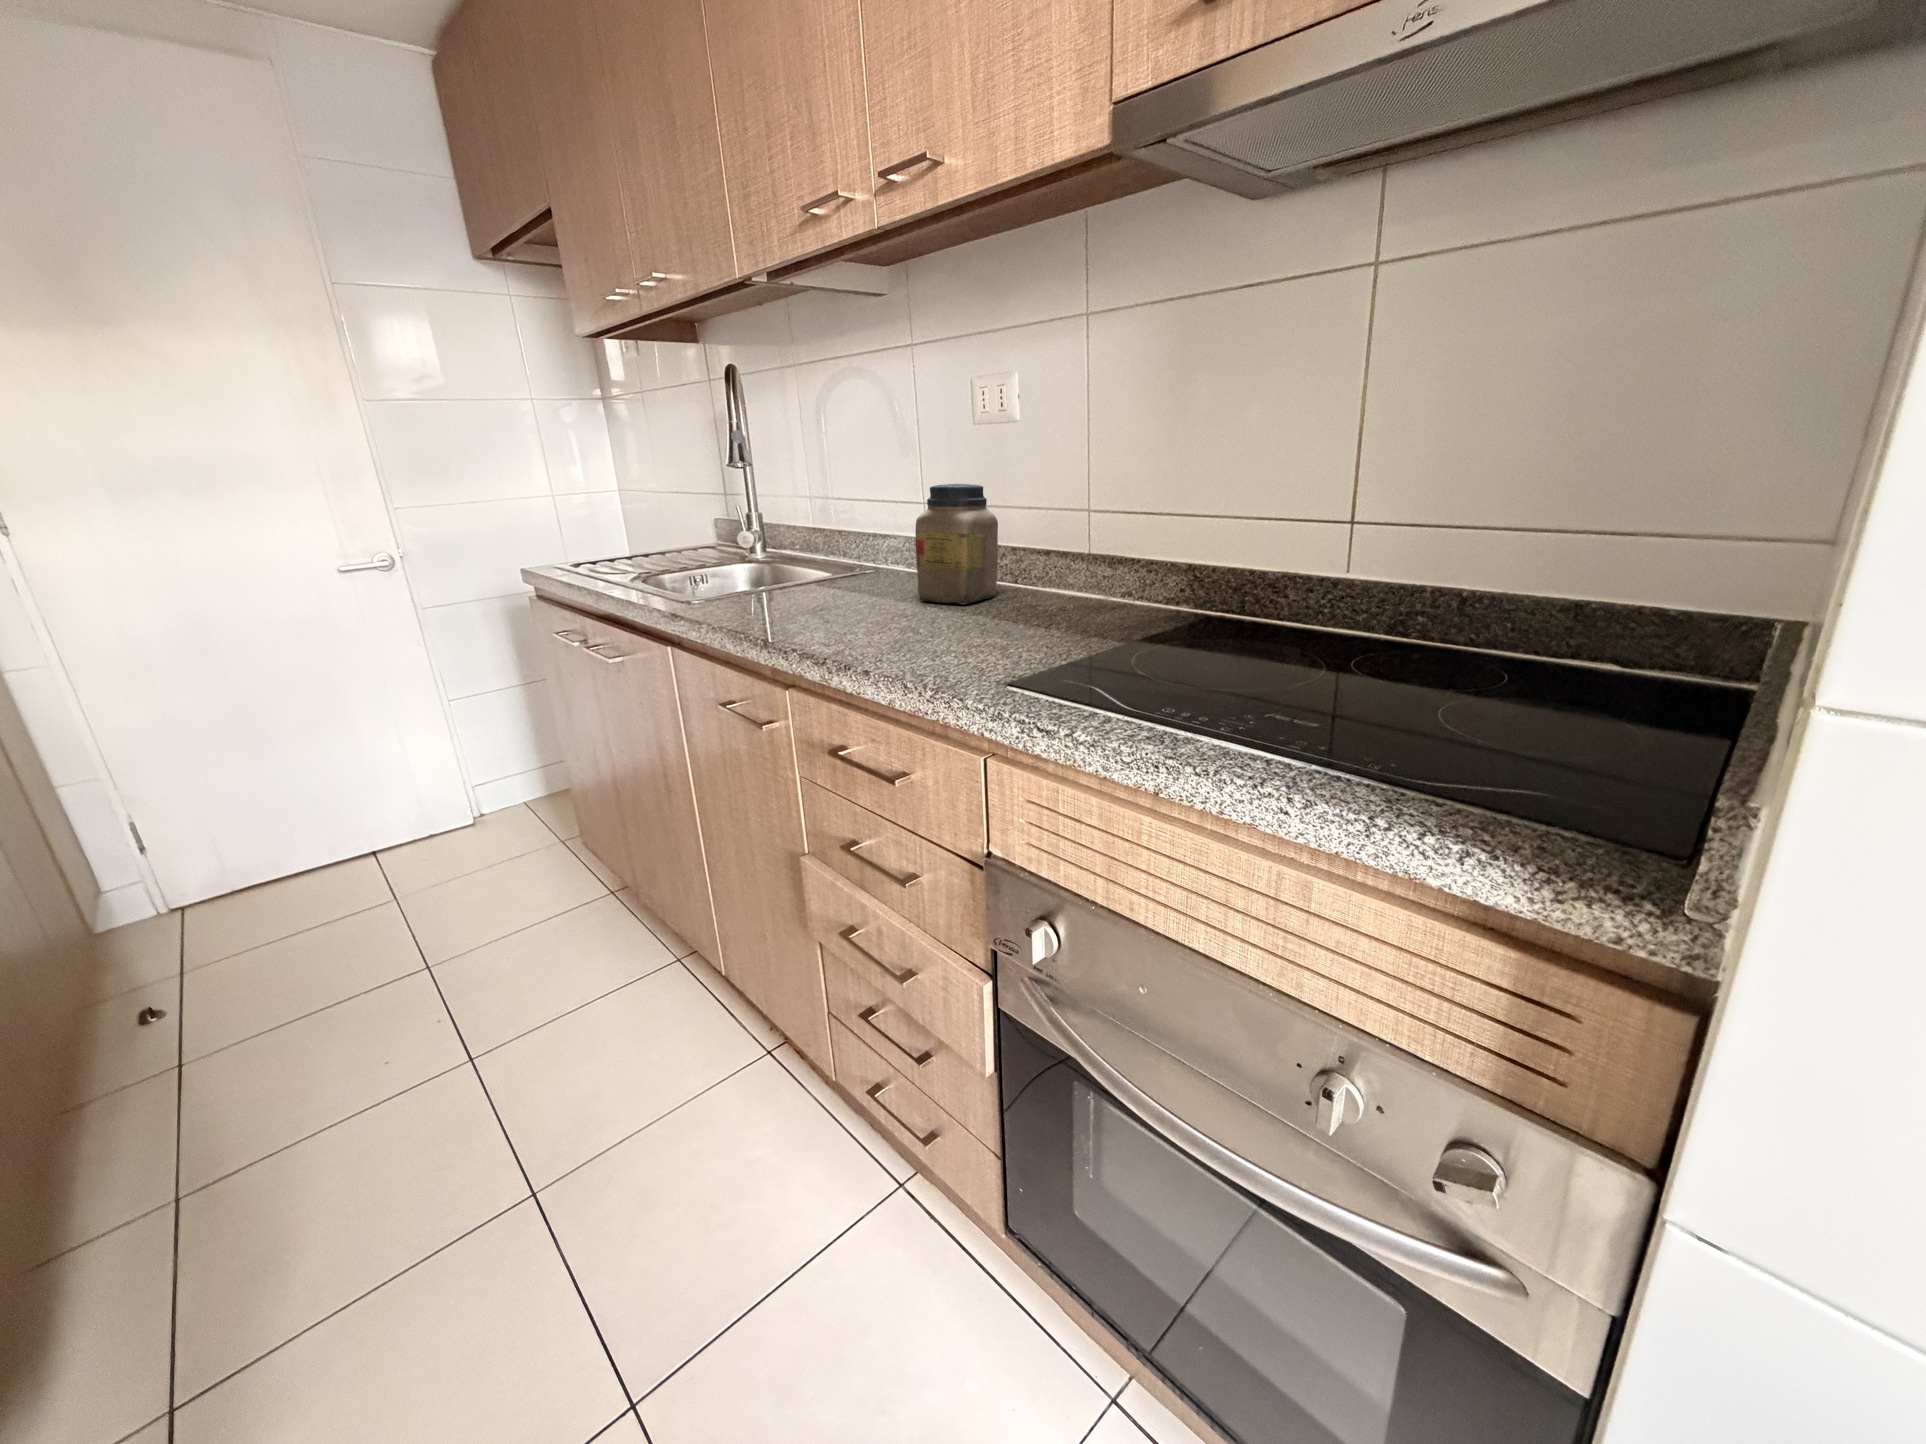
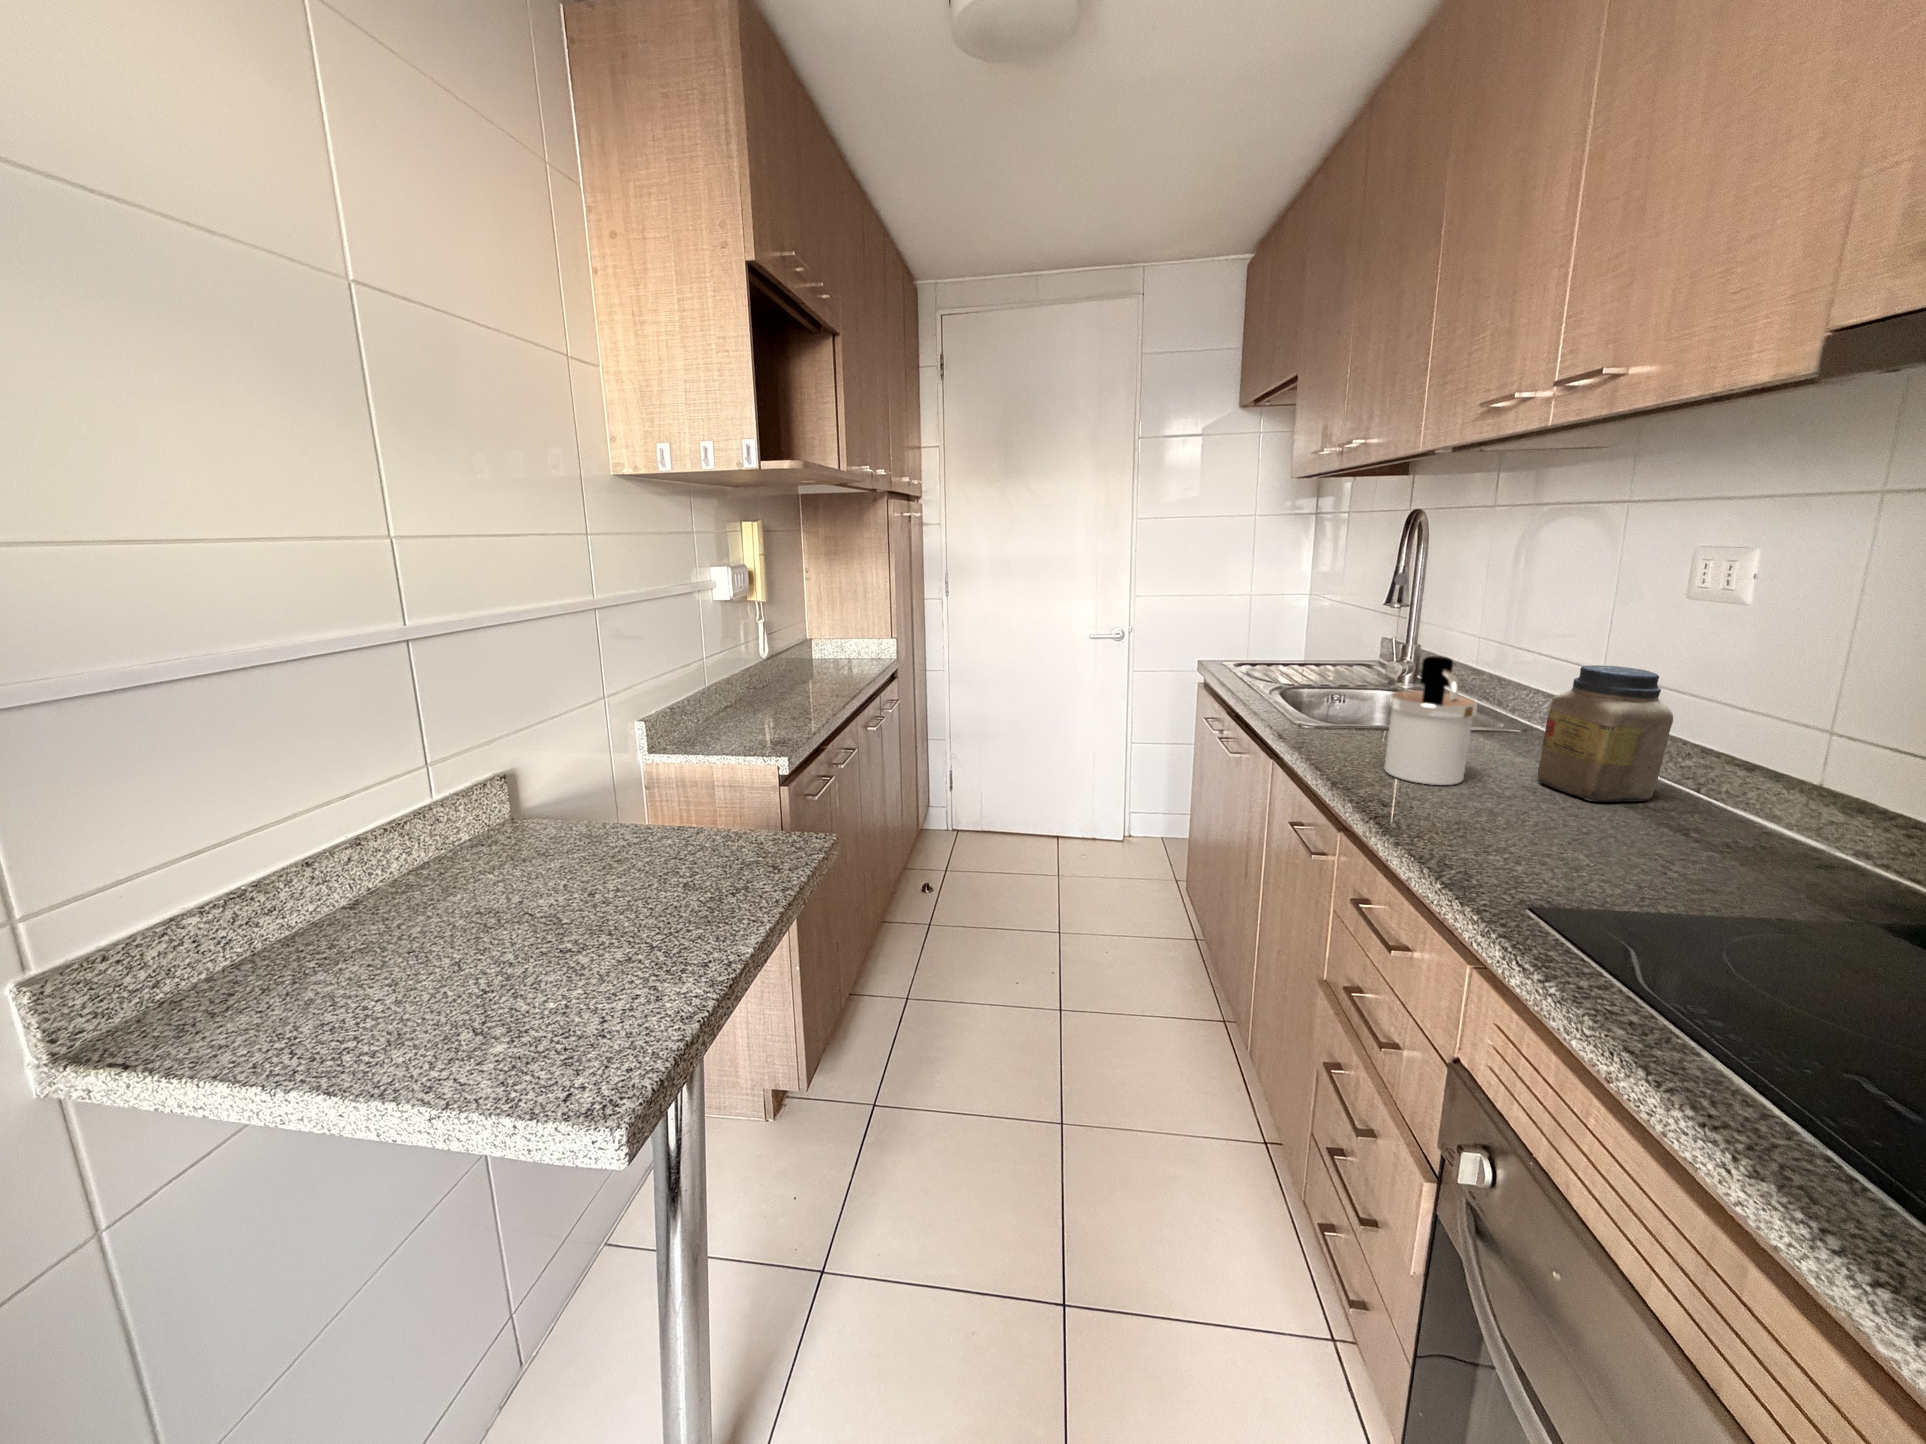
soap dispenser: none [788,490,869,623] -> present [1384,656,1477,785]

